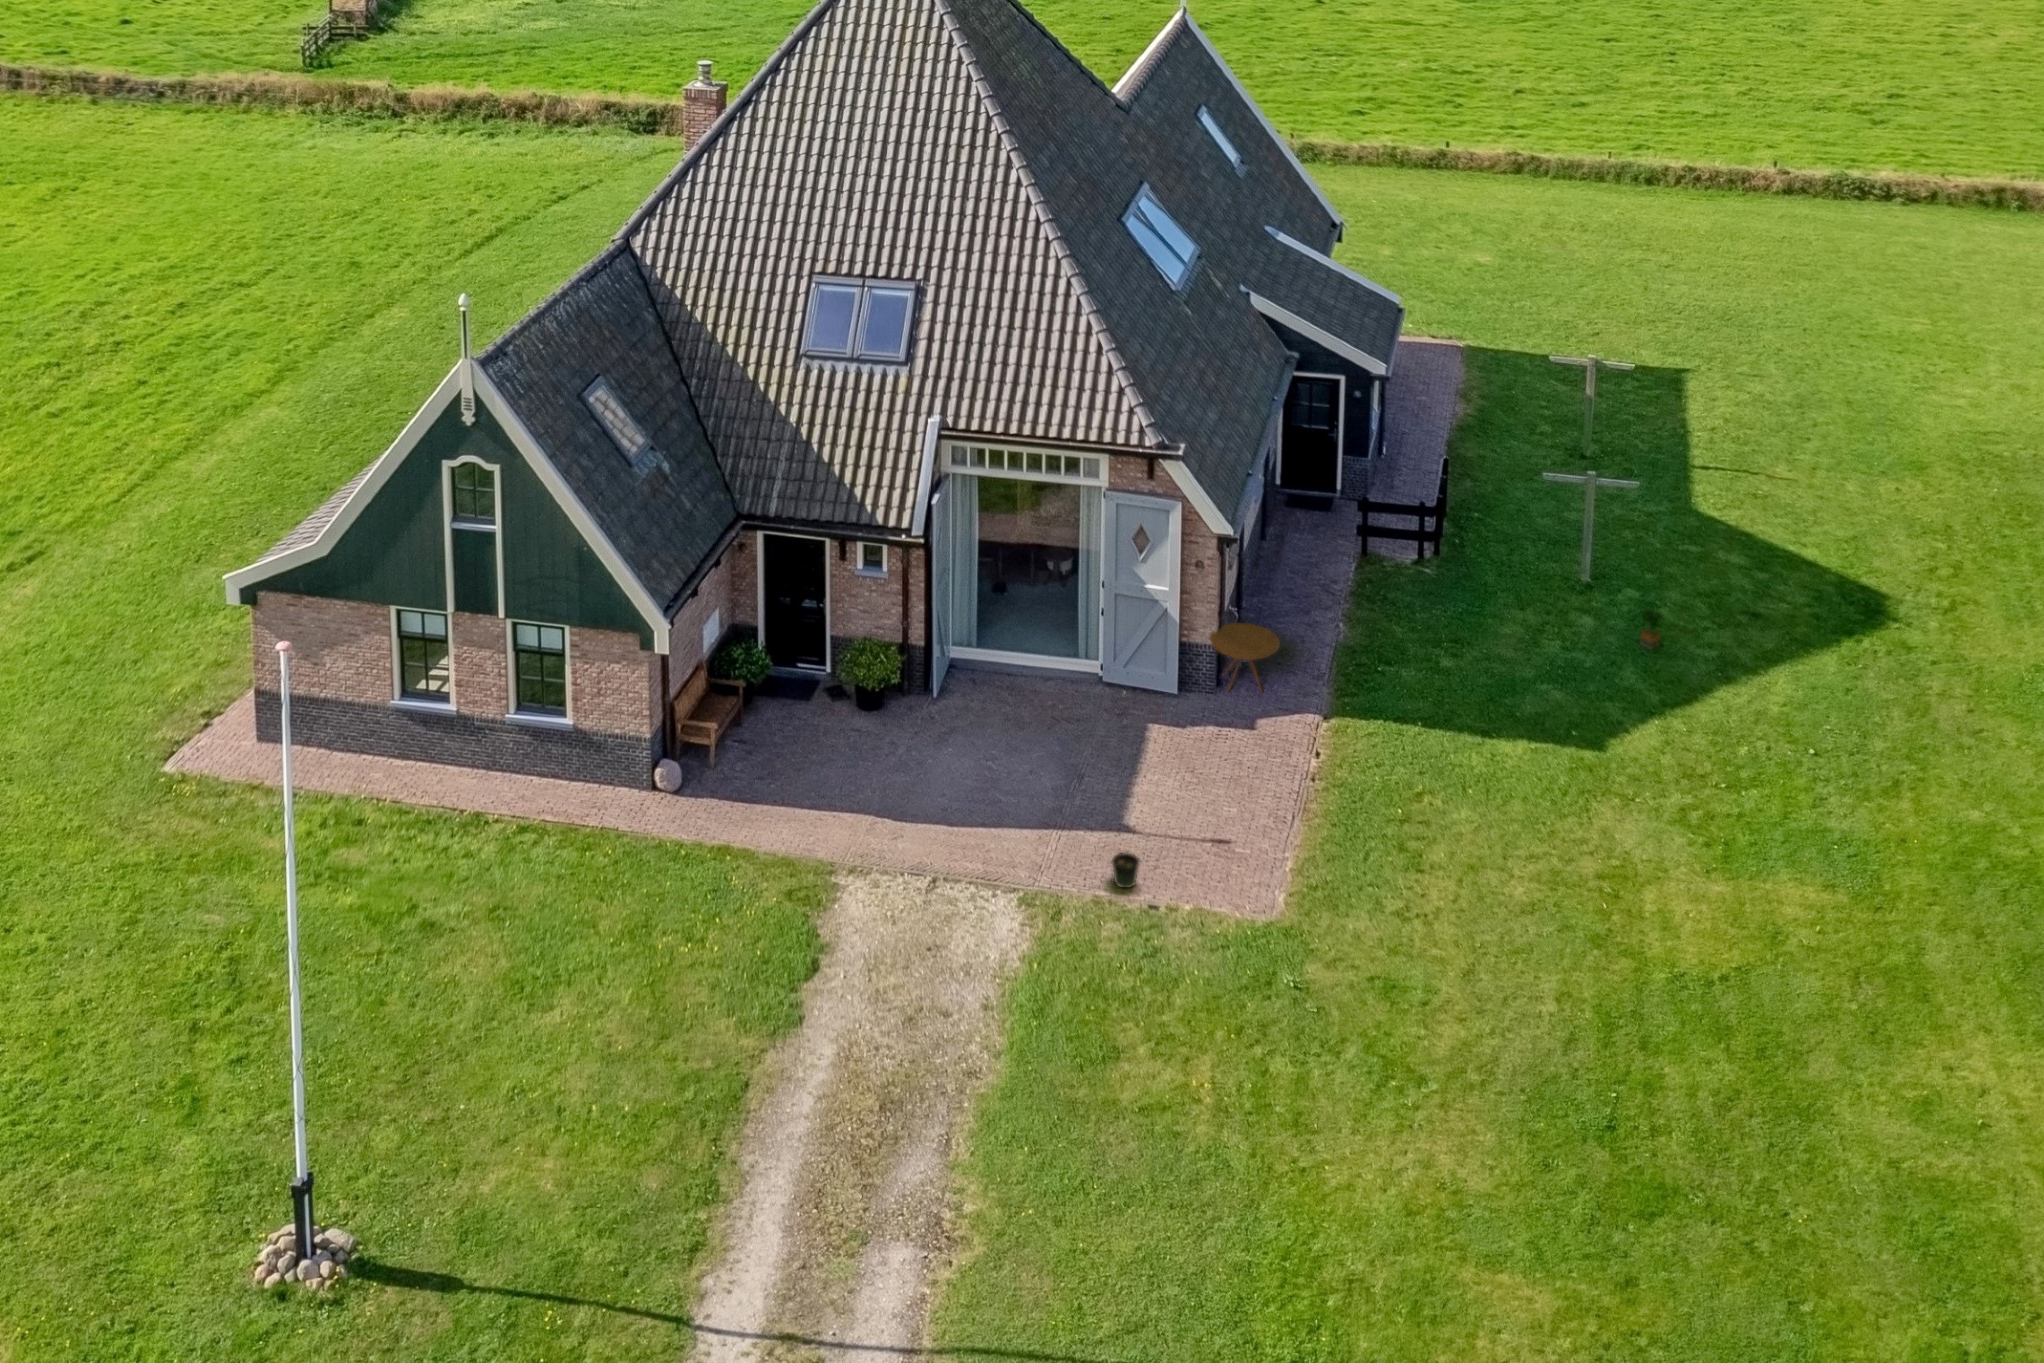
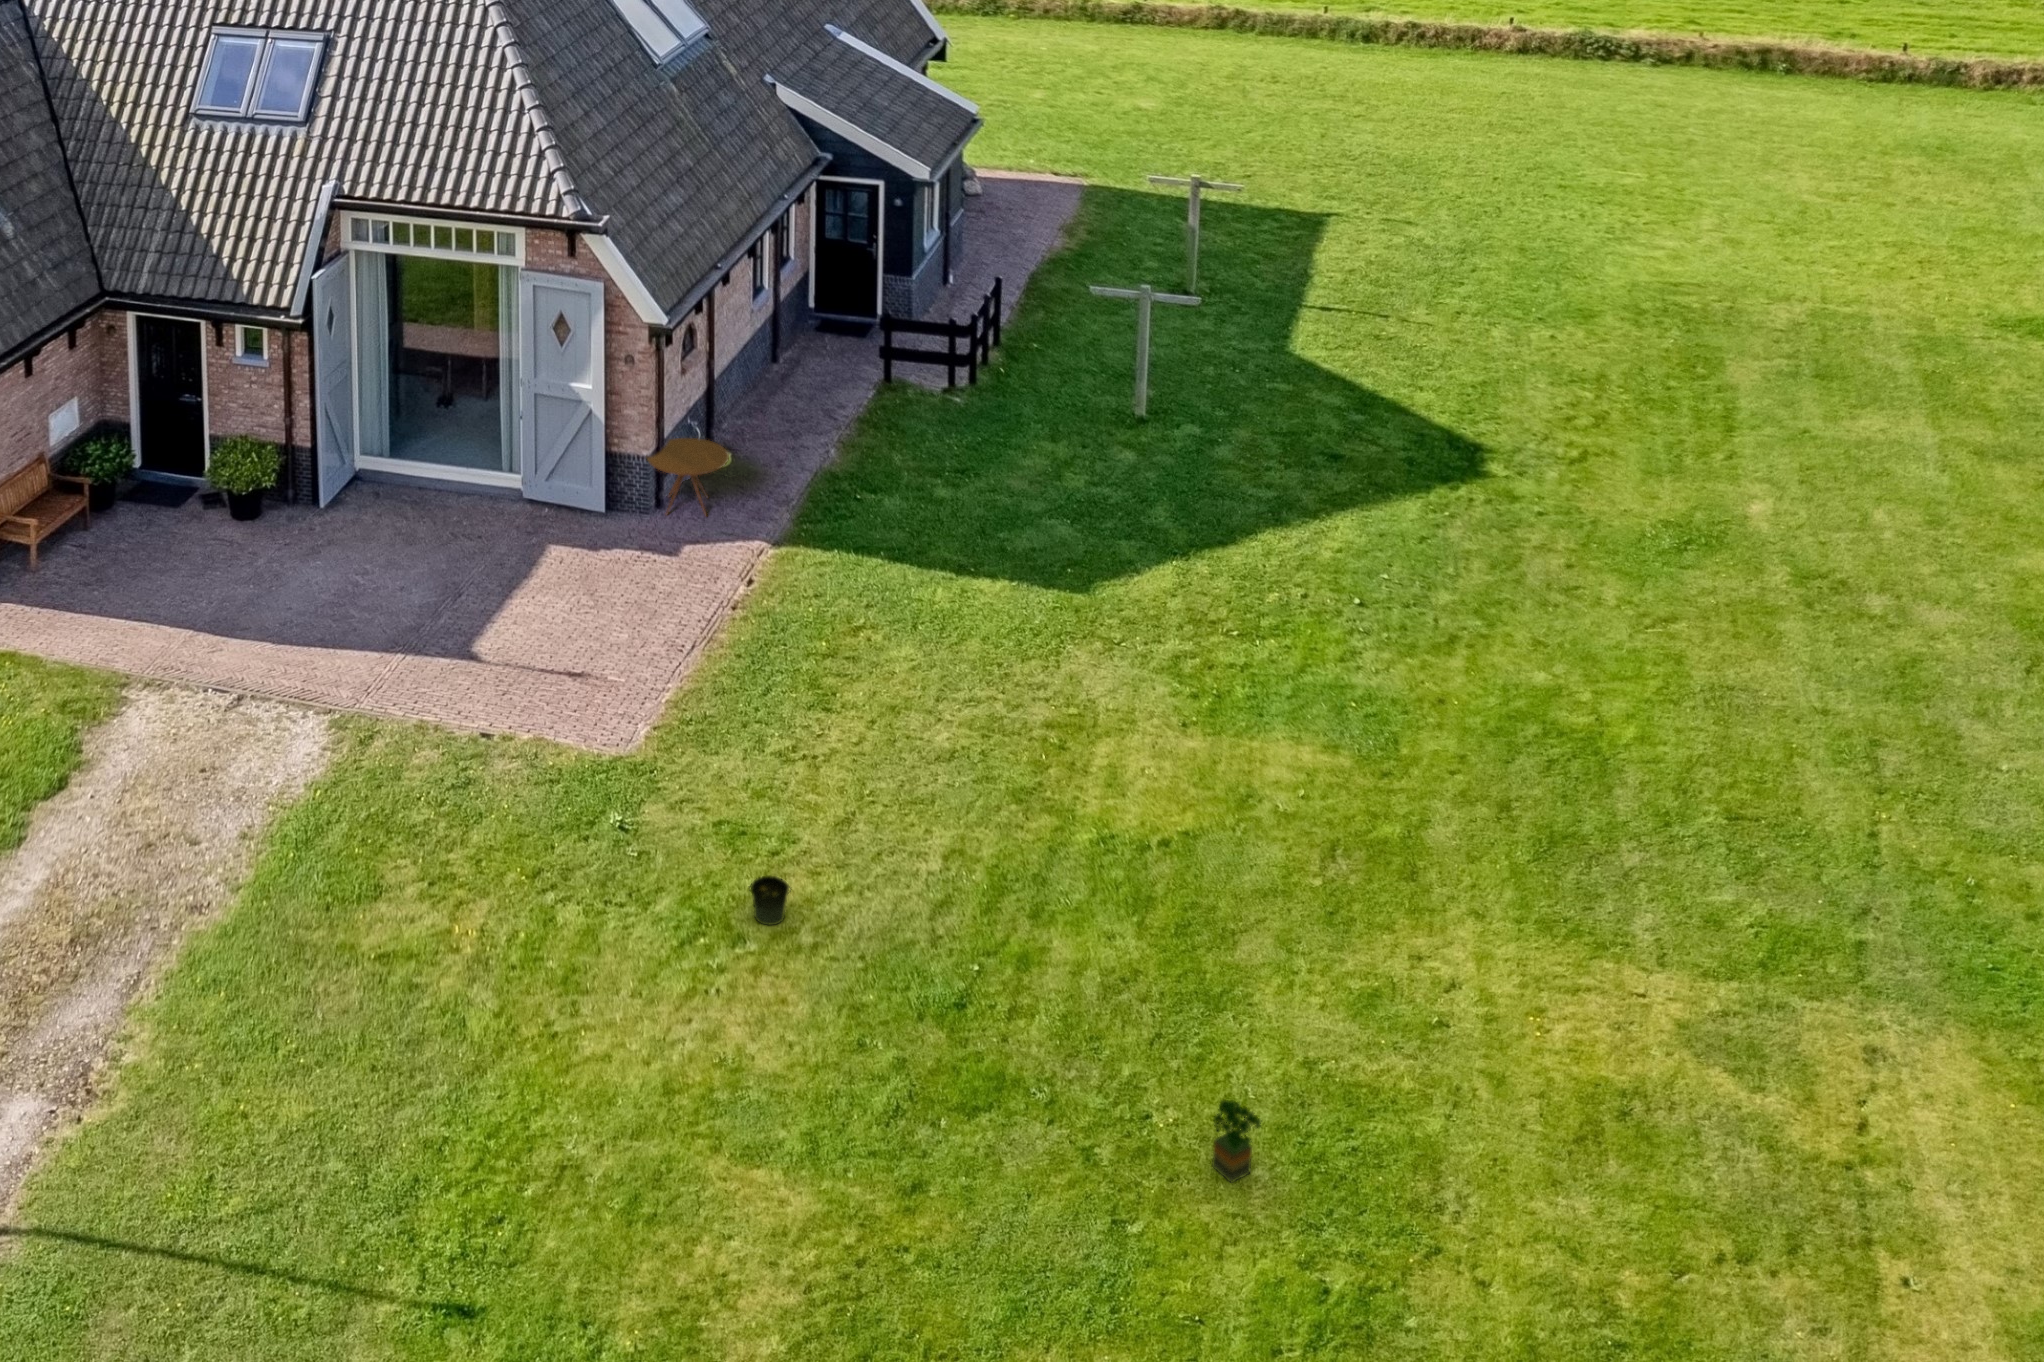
potted tree: present [1640,609,1666,649] -> present [1212,1100,1261,1183]
bucket: present [1111,853,1140,888] -> present [749,876,791,925]

